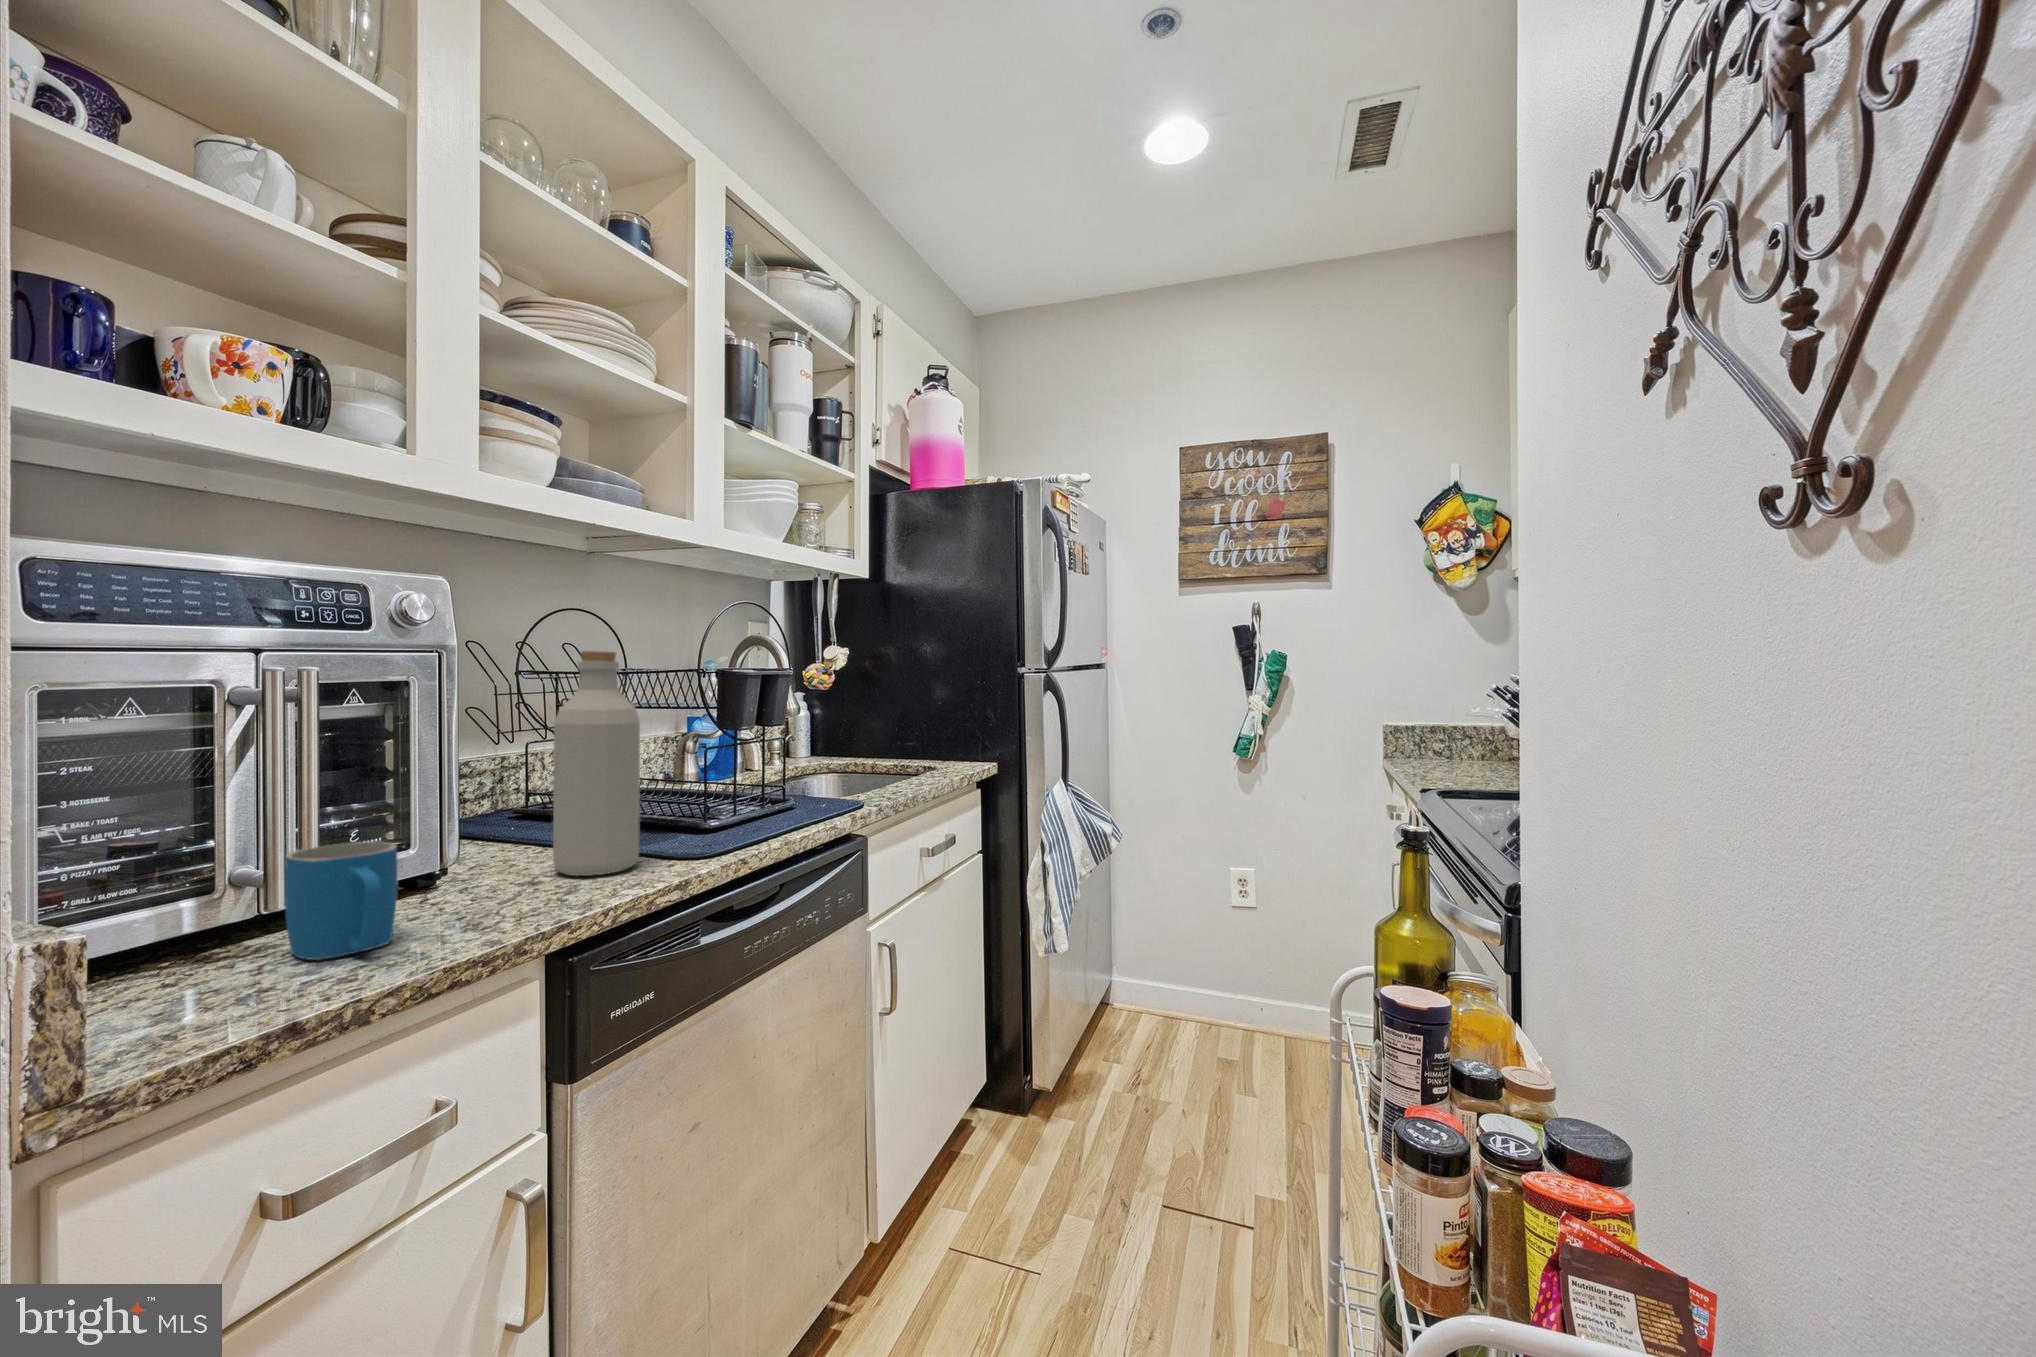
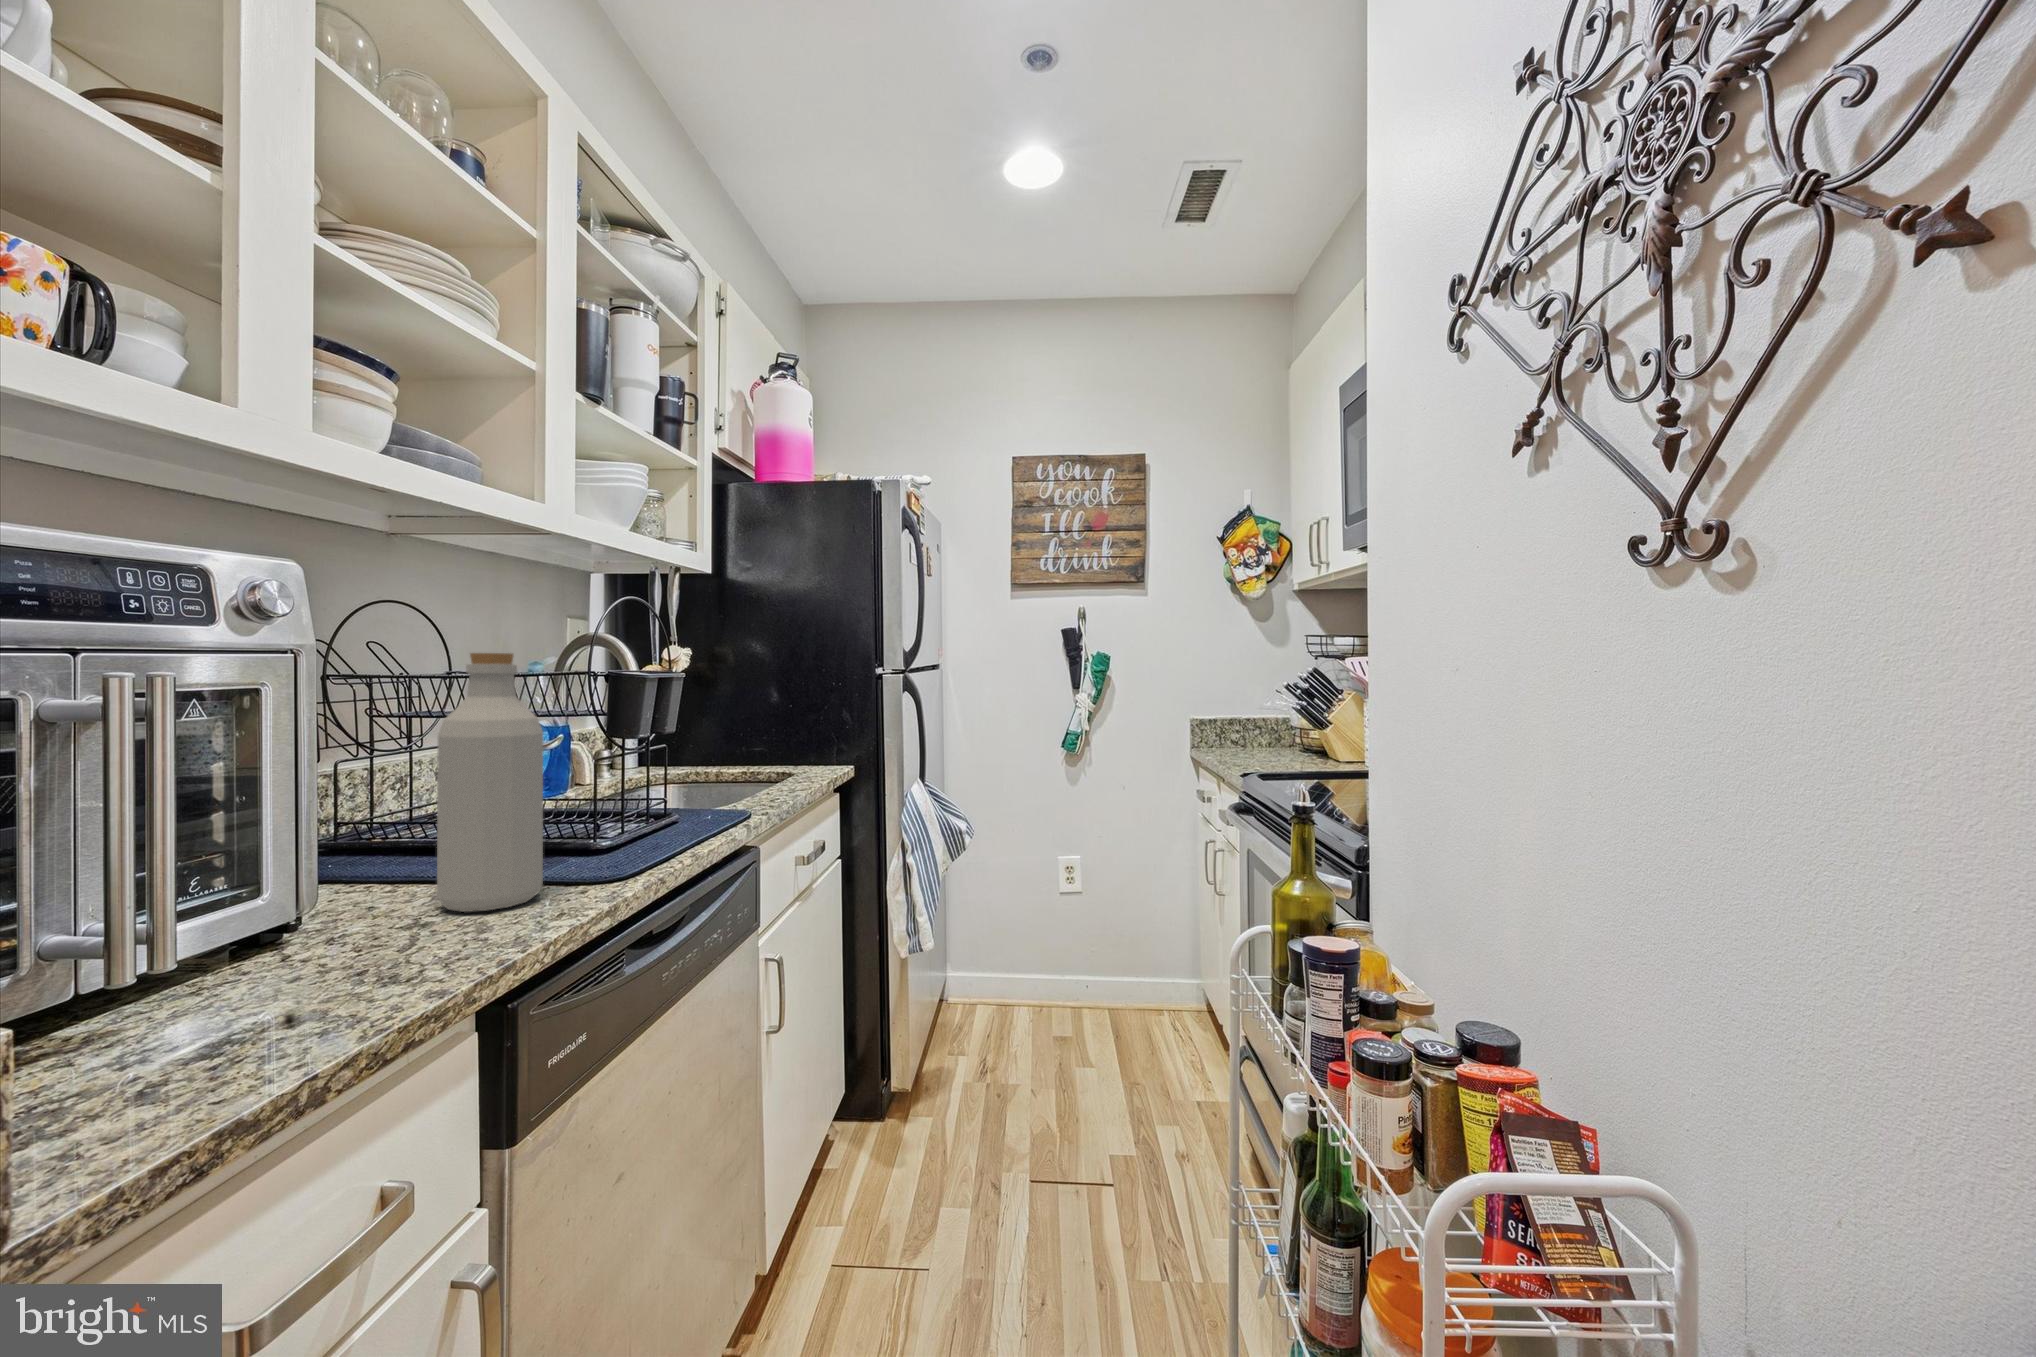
mug: present [285,841,397,960] -> none [148,887,301,1040]

